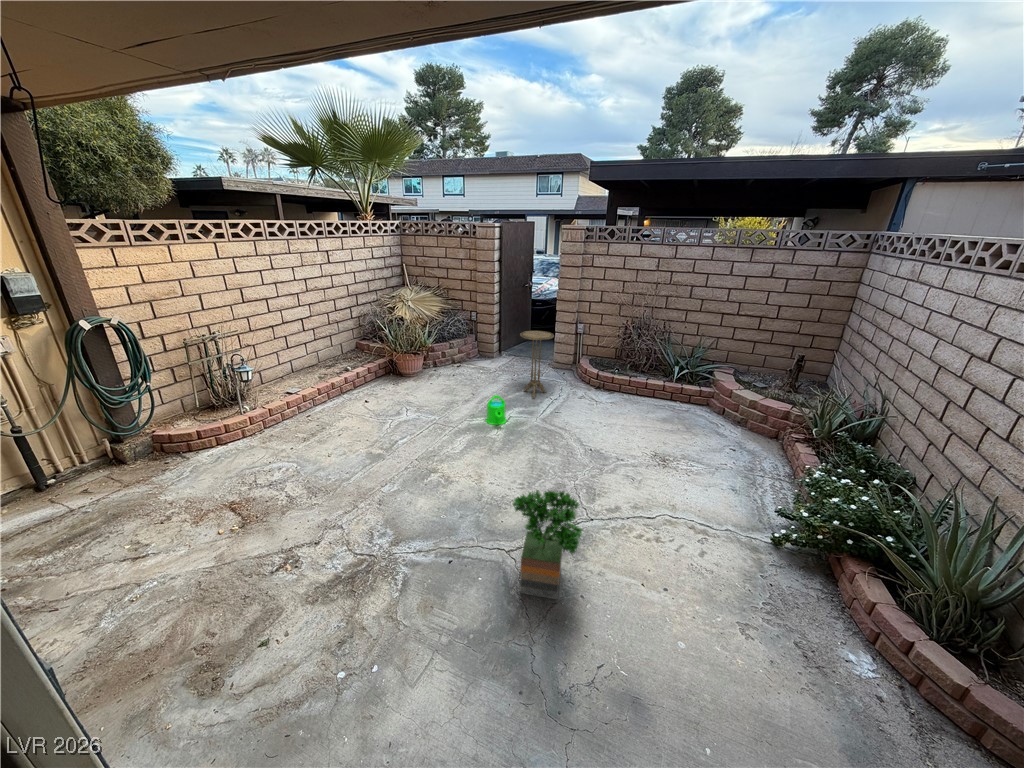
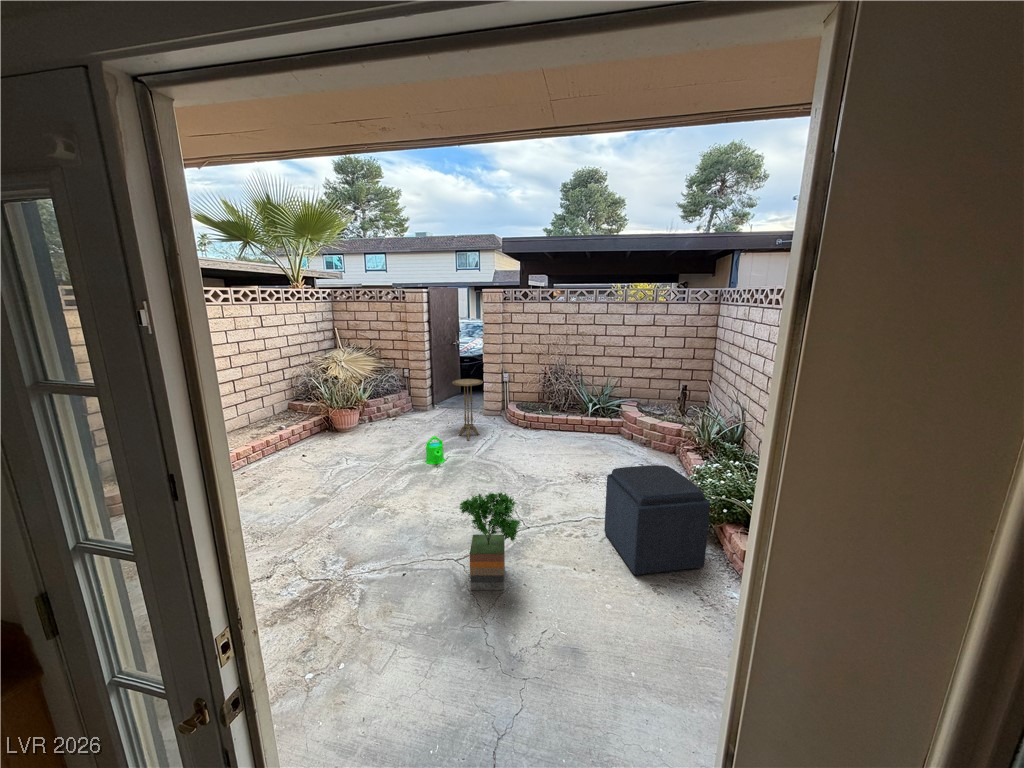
ottoman: none [683,472,835,609] -> present [604,465,710,575]

